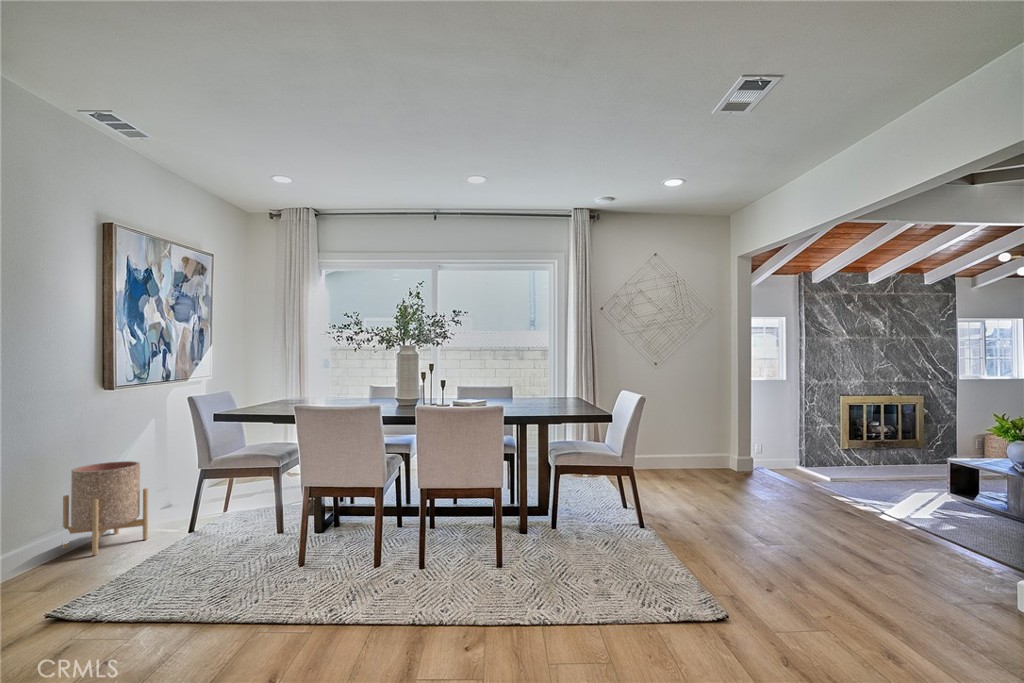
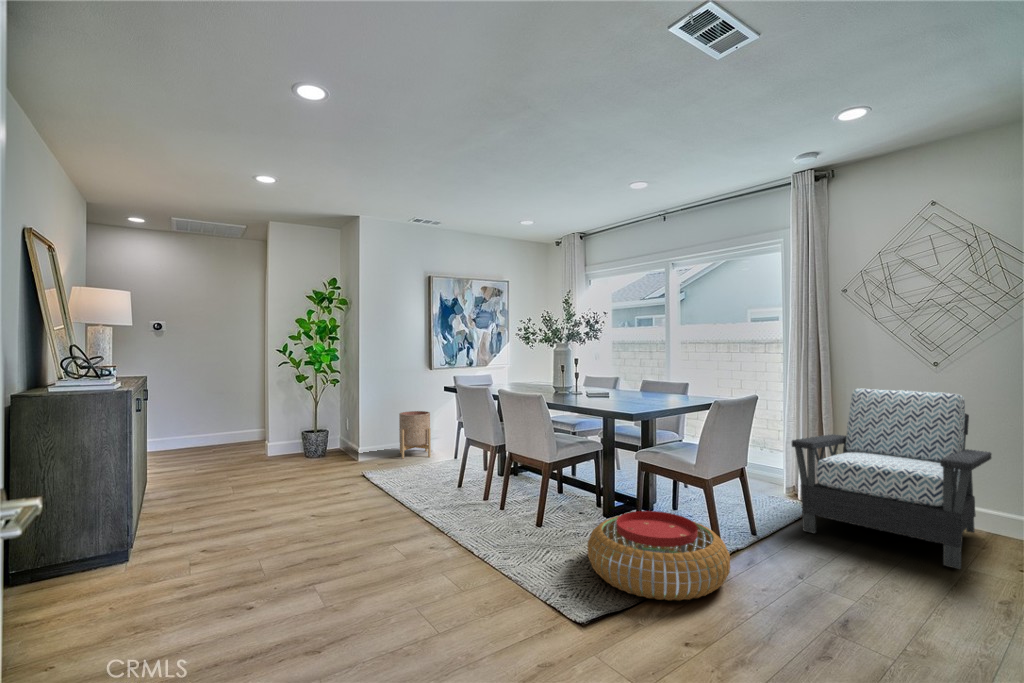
armchair: none [632,377,776,502] -> present [792,388,991,569]
pouf: none [610,504,759,590] -> present [587,511,730,600]

